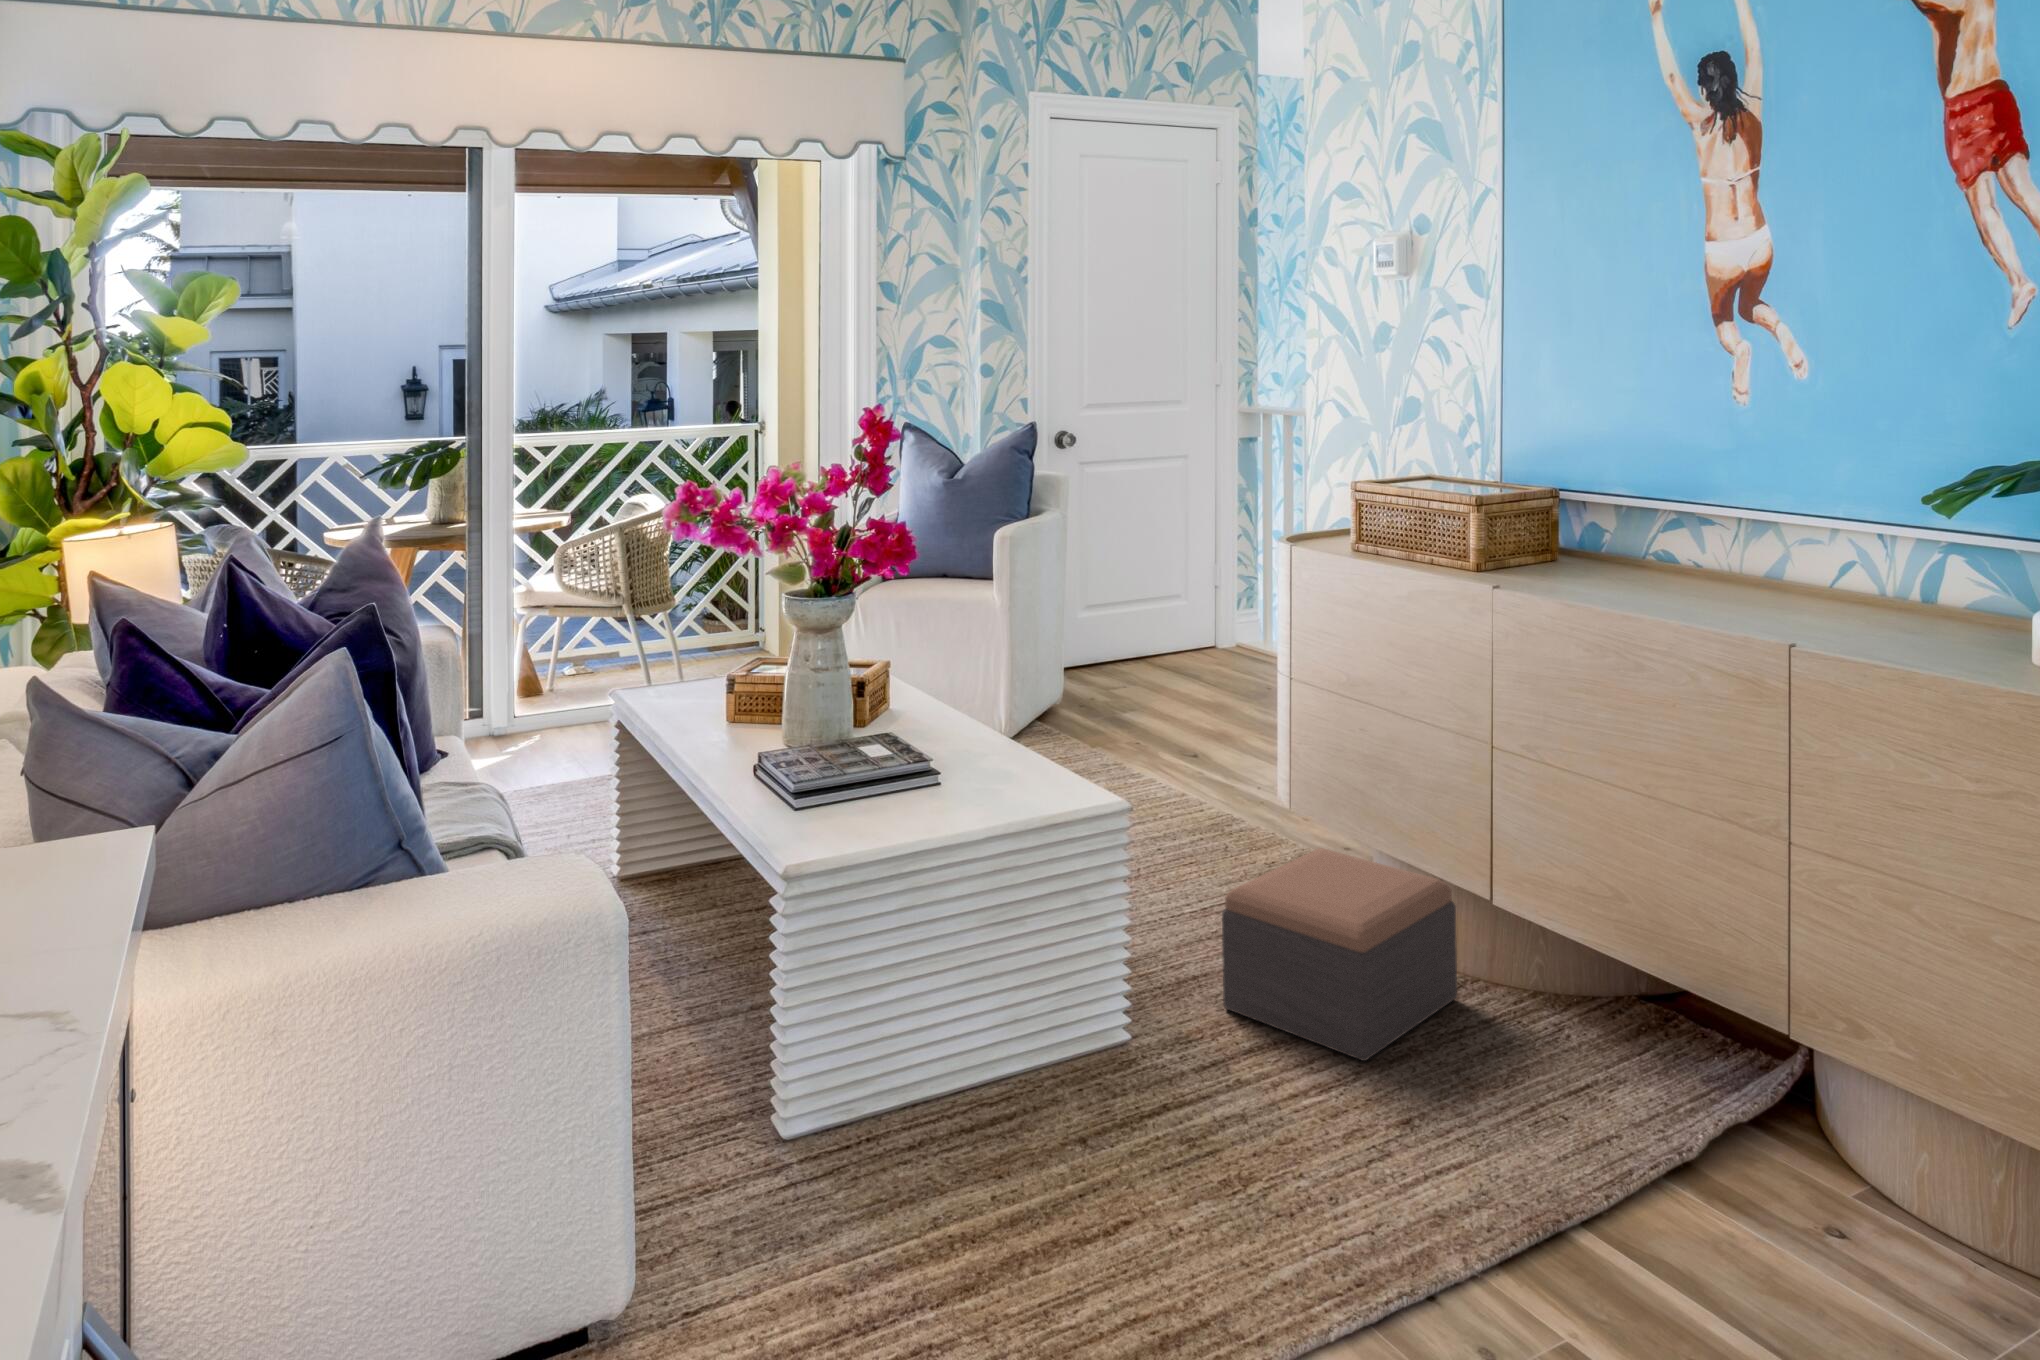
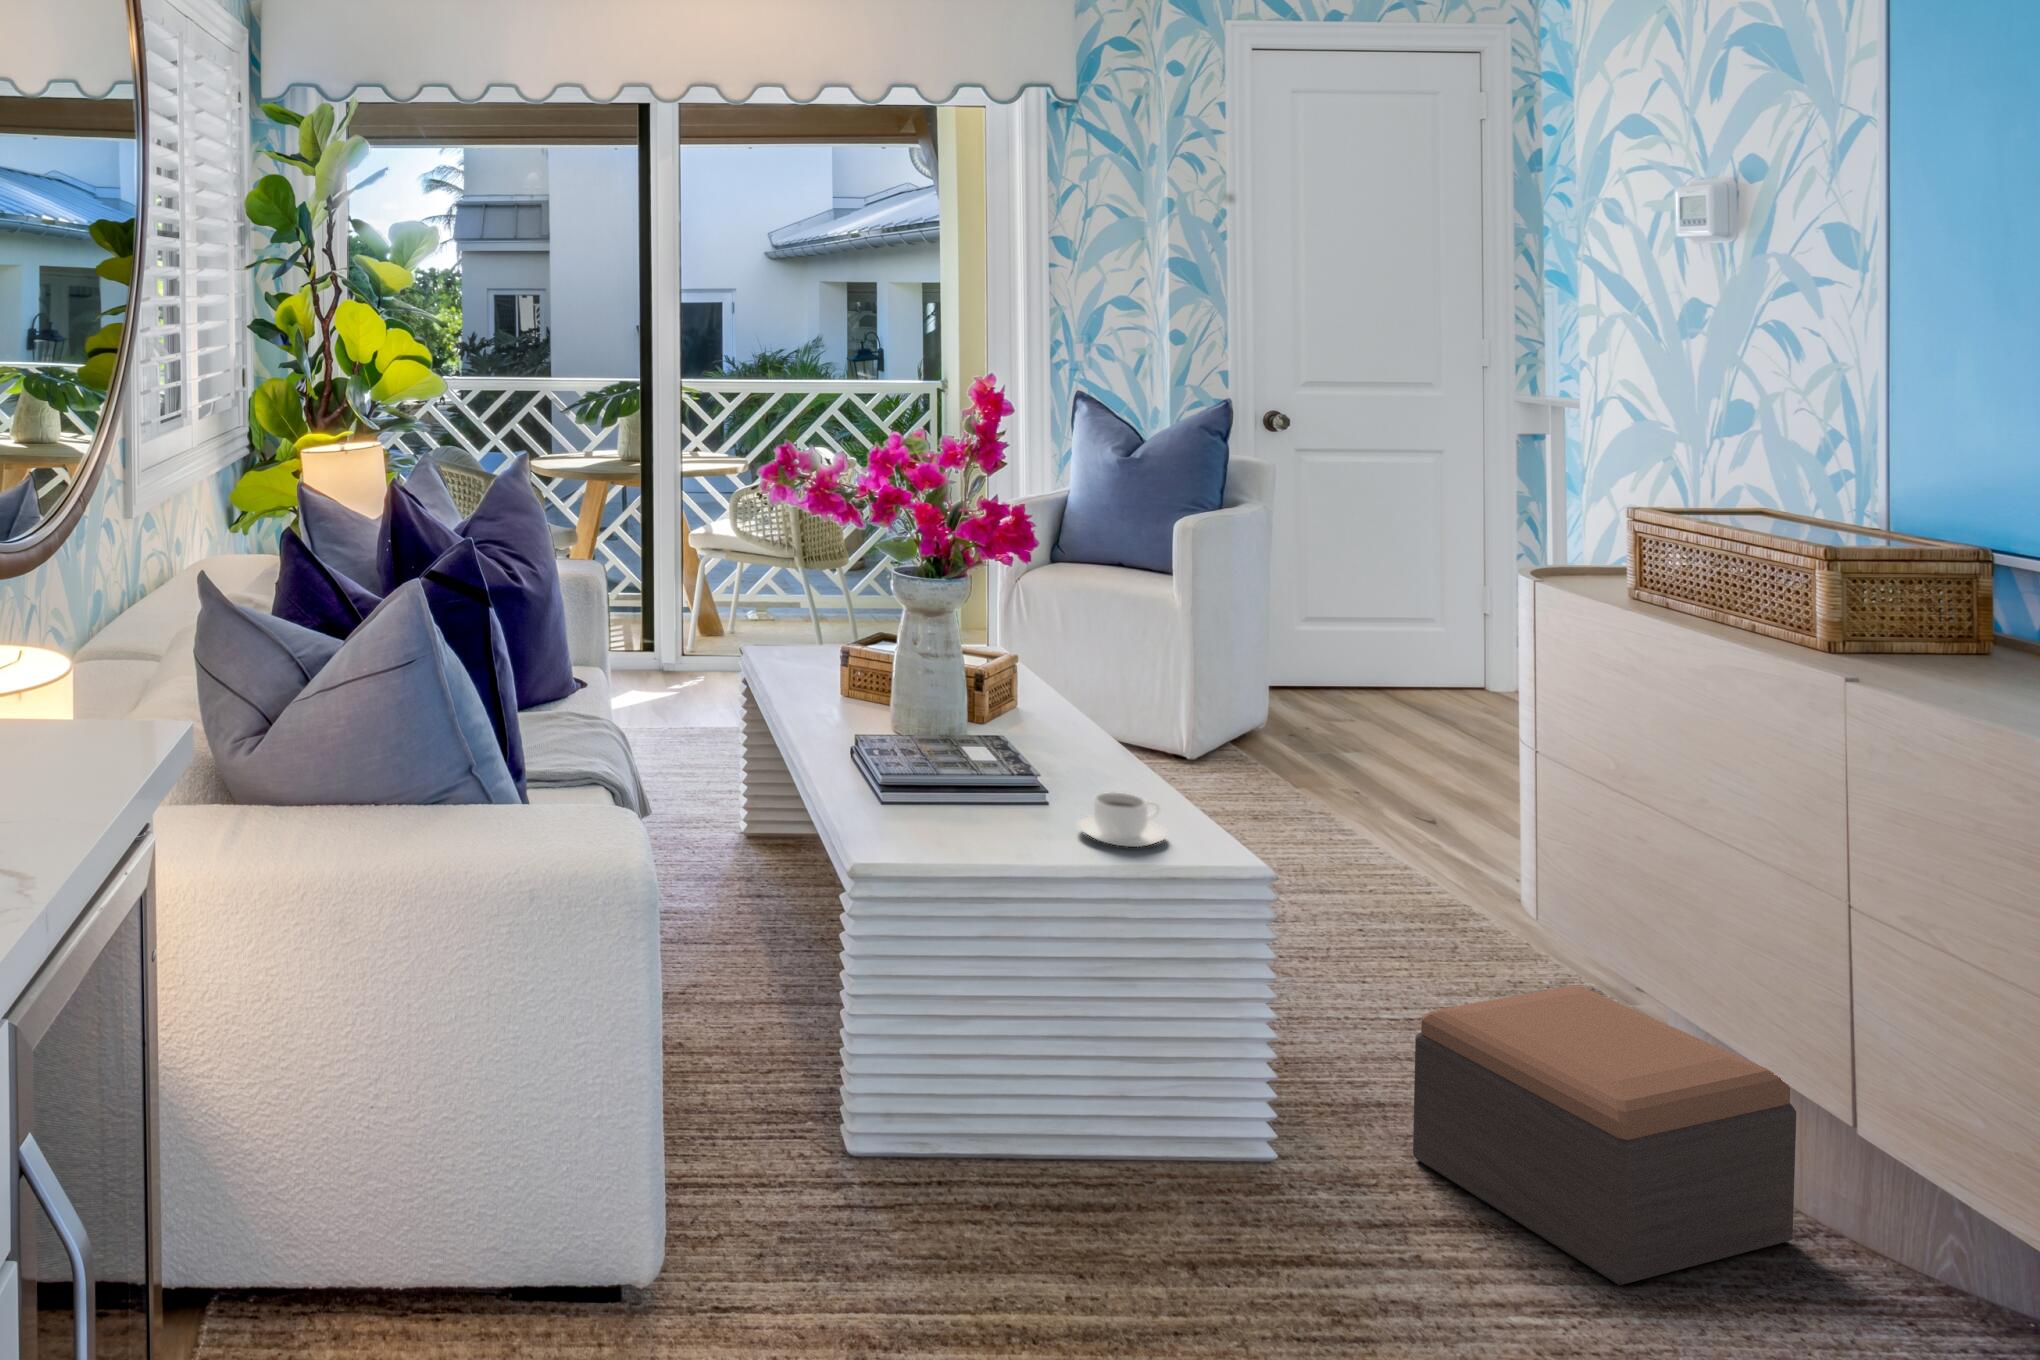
coffee cup: none [968,759,1040,804] -> present [1077,792,1167,847]

